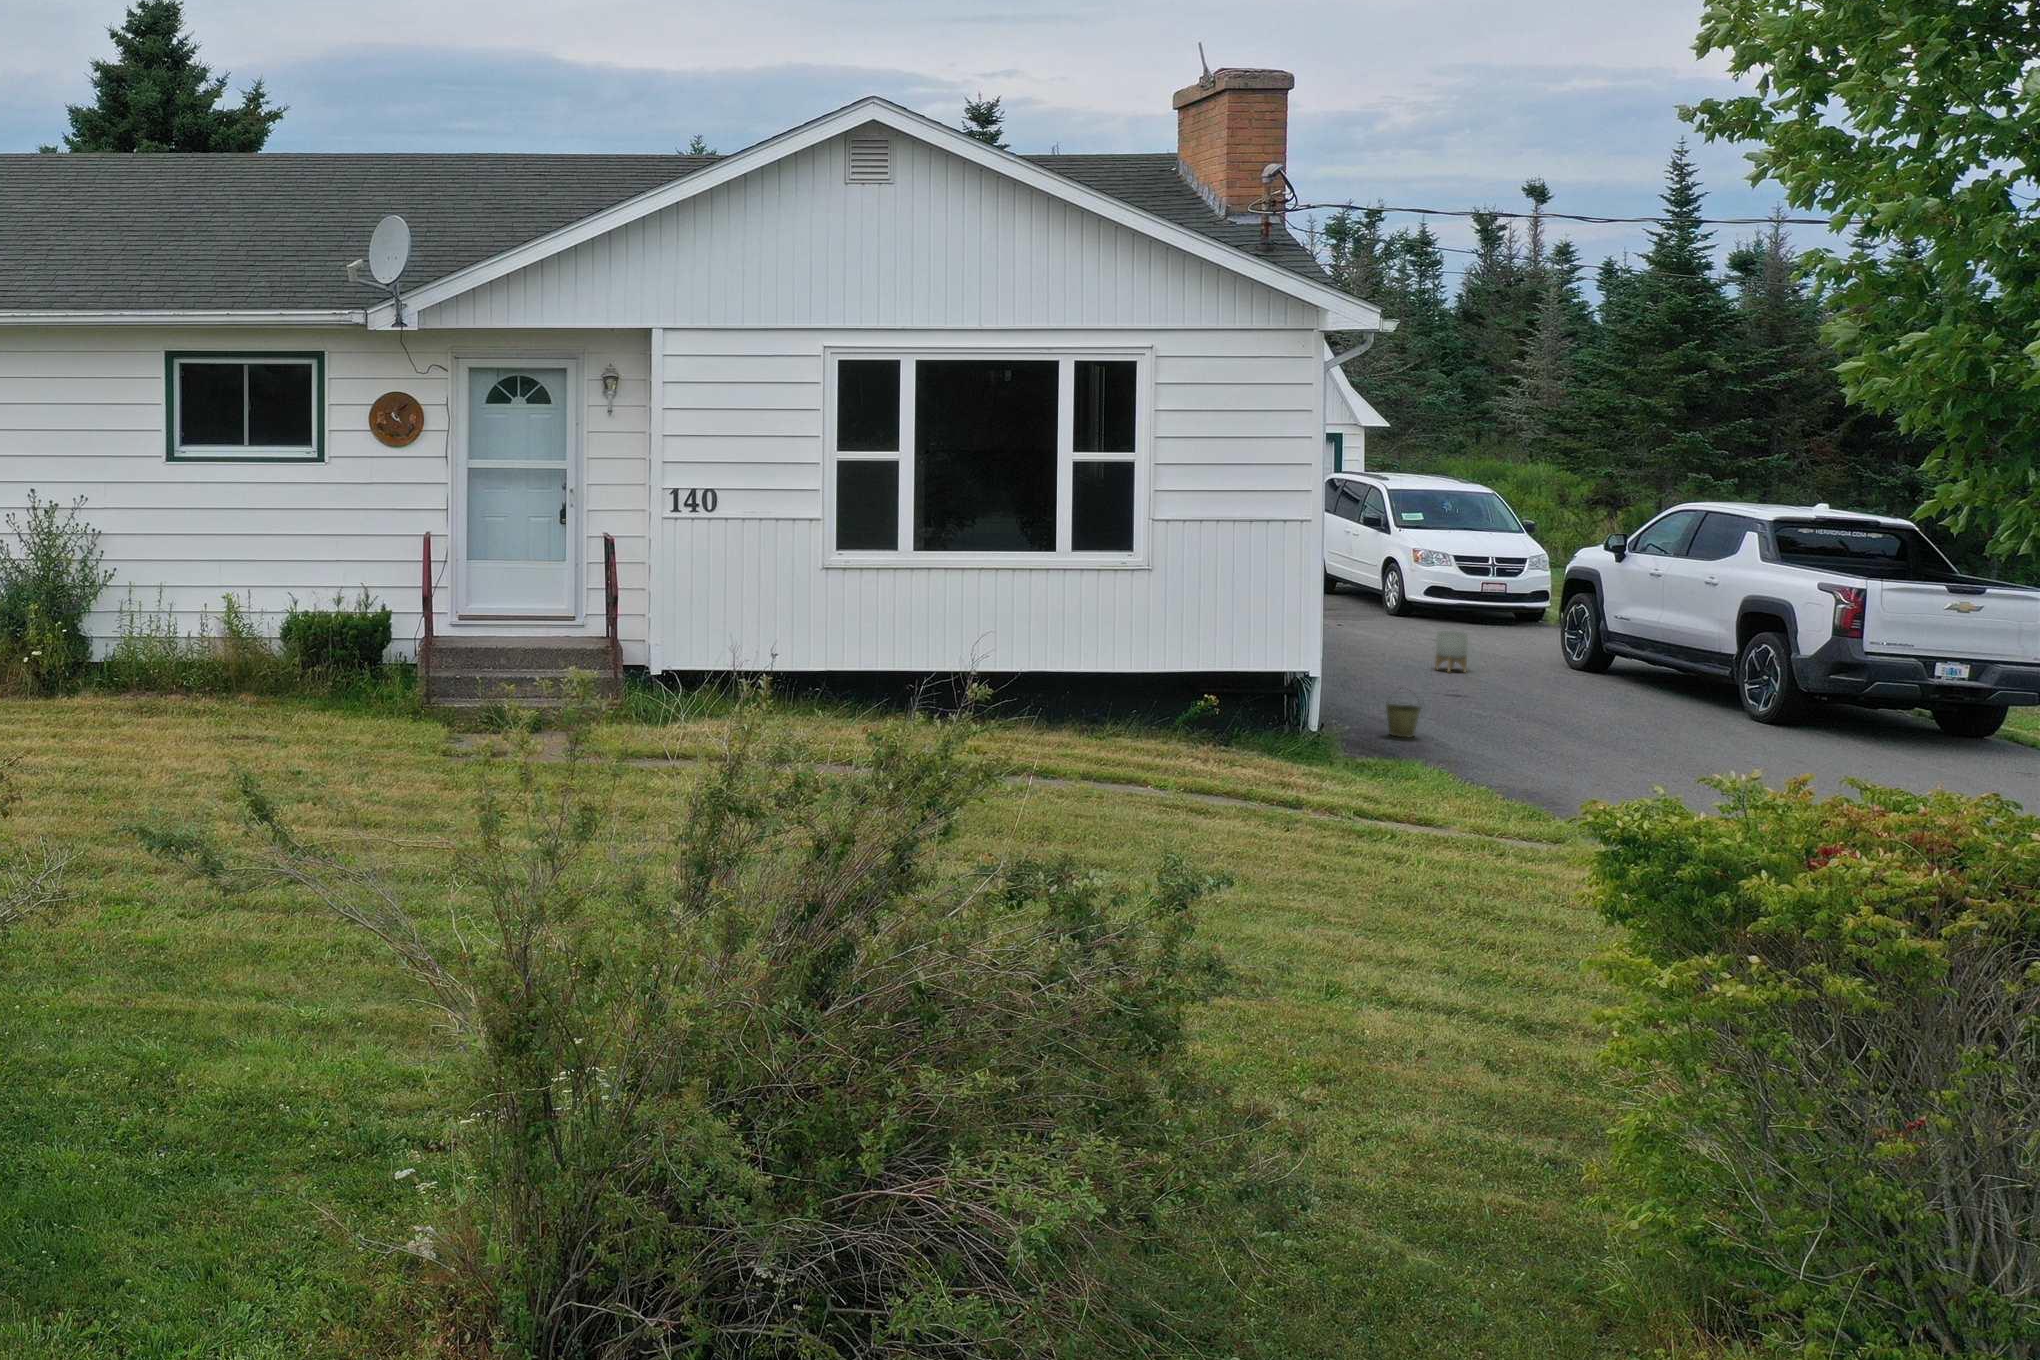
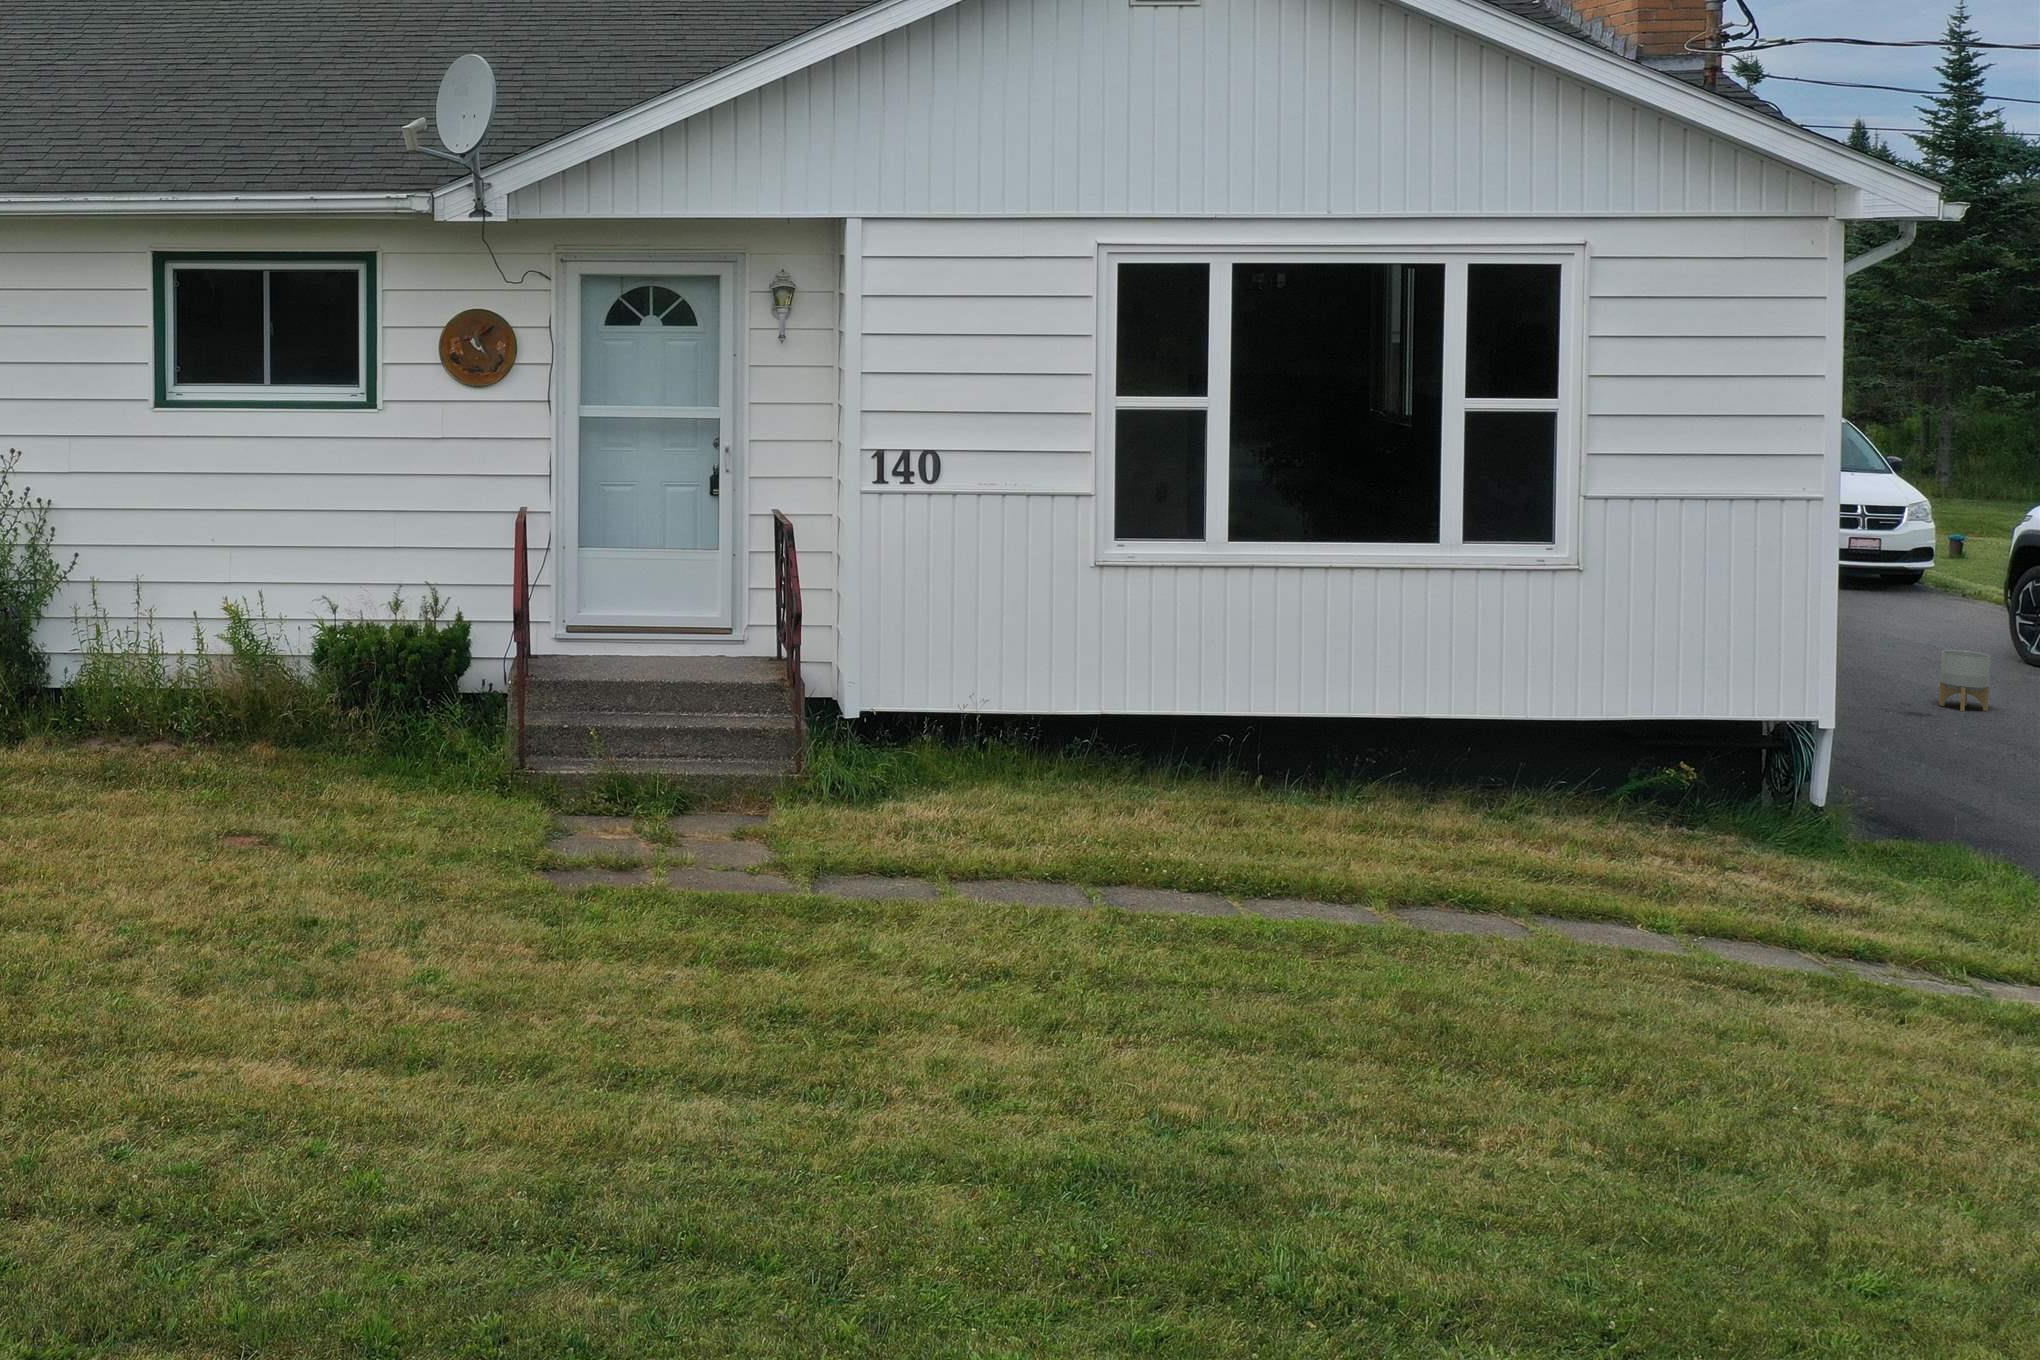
bucket: present [1386,704,1420,737] -> none [1939,753,1998,829]

